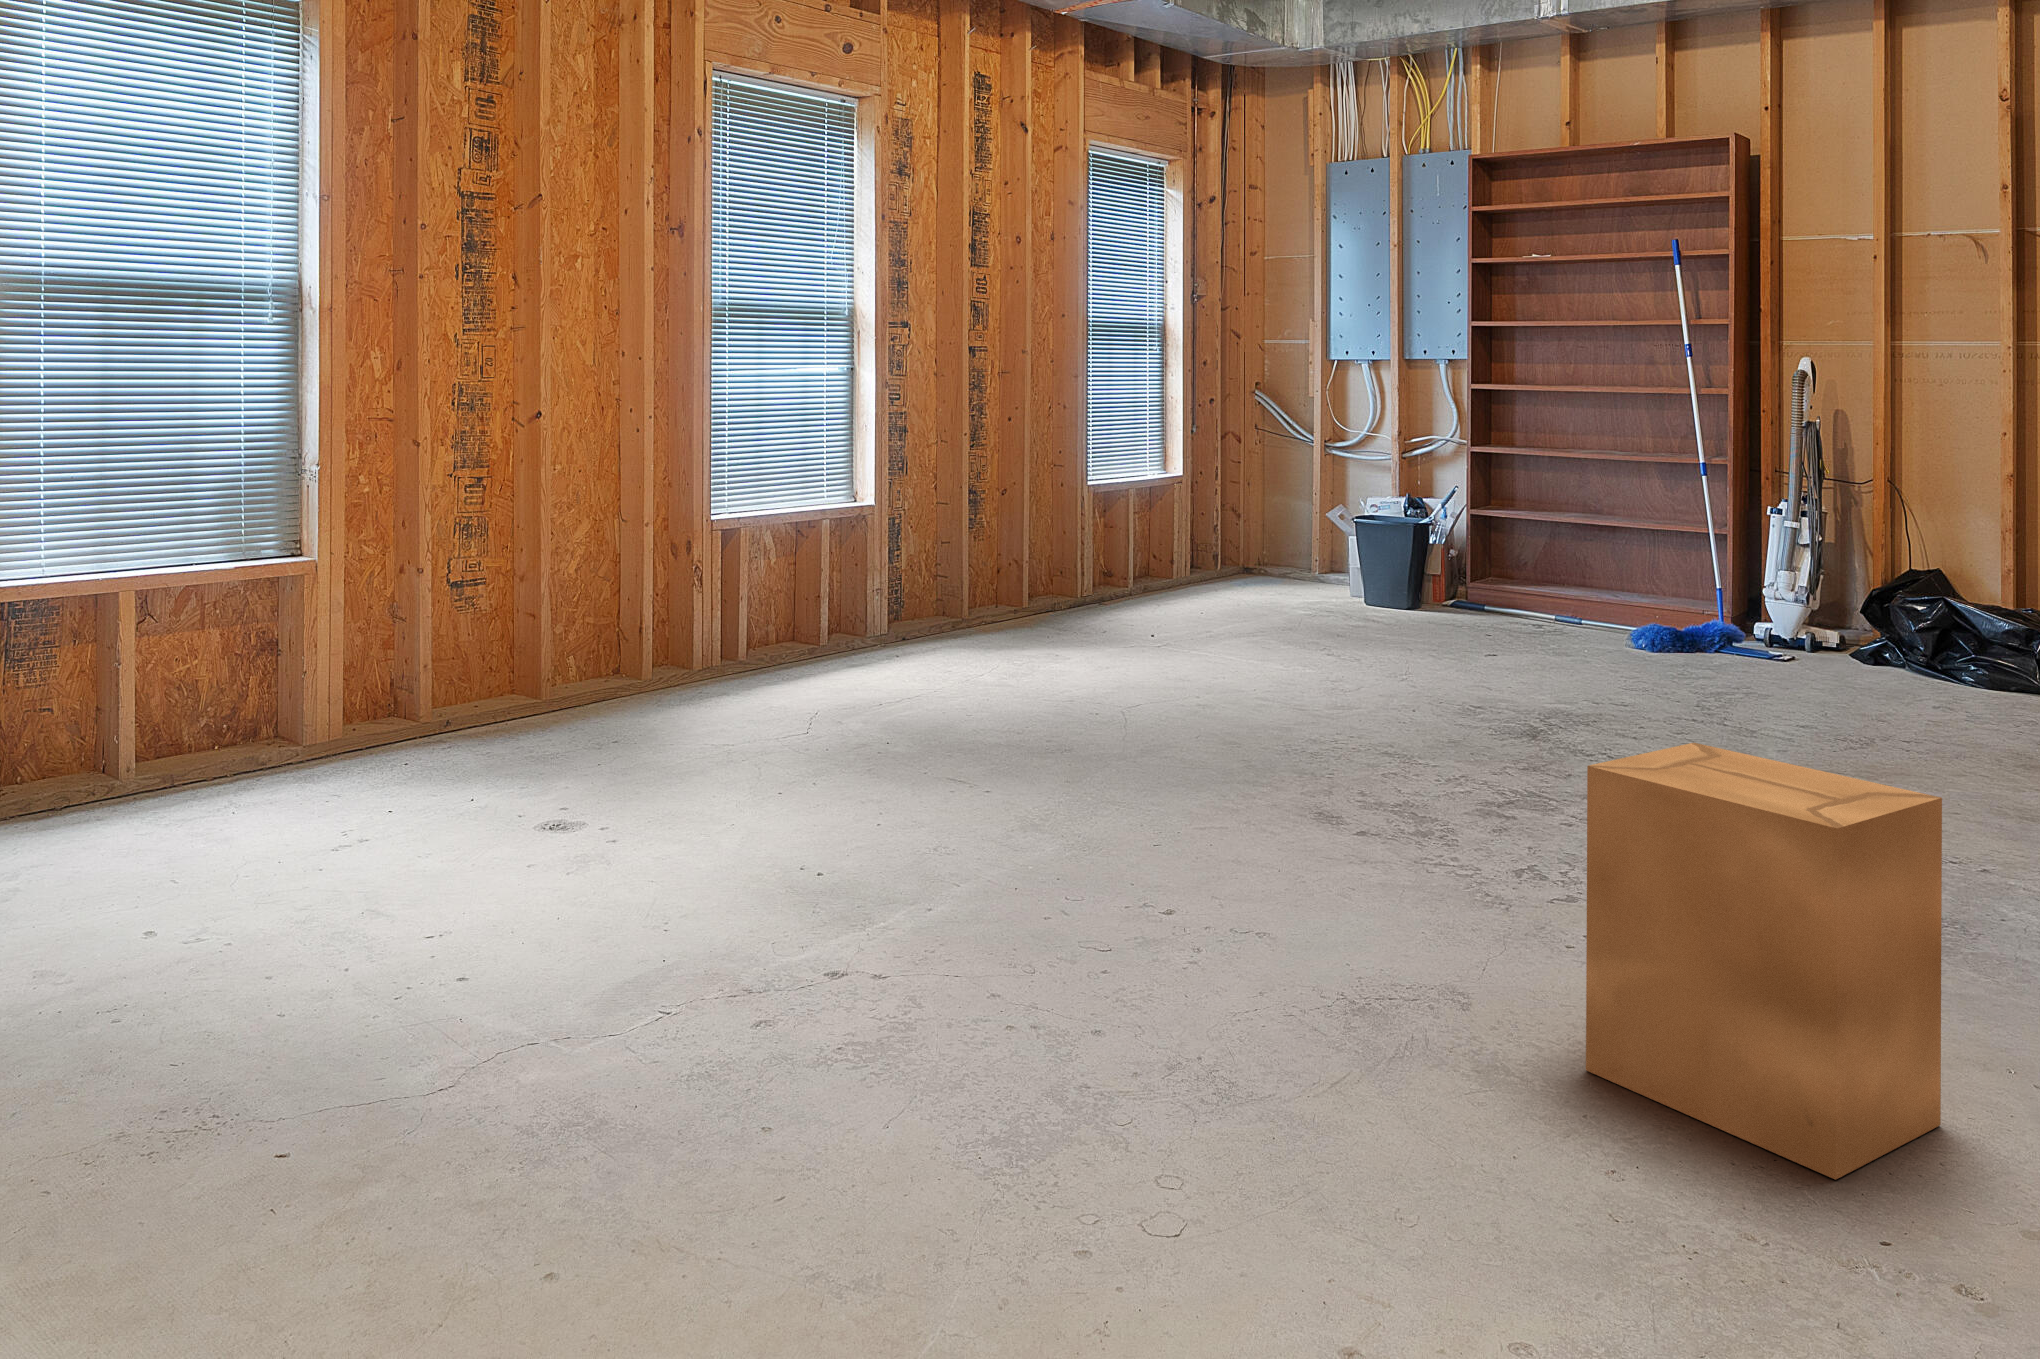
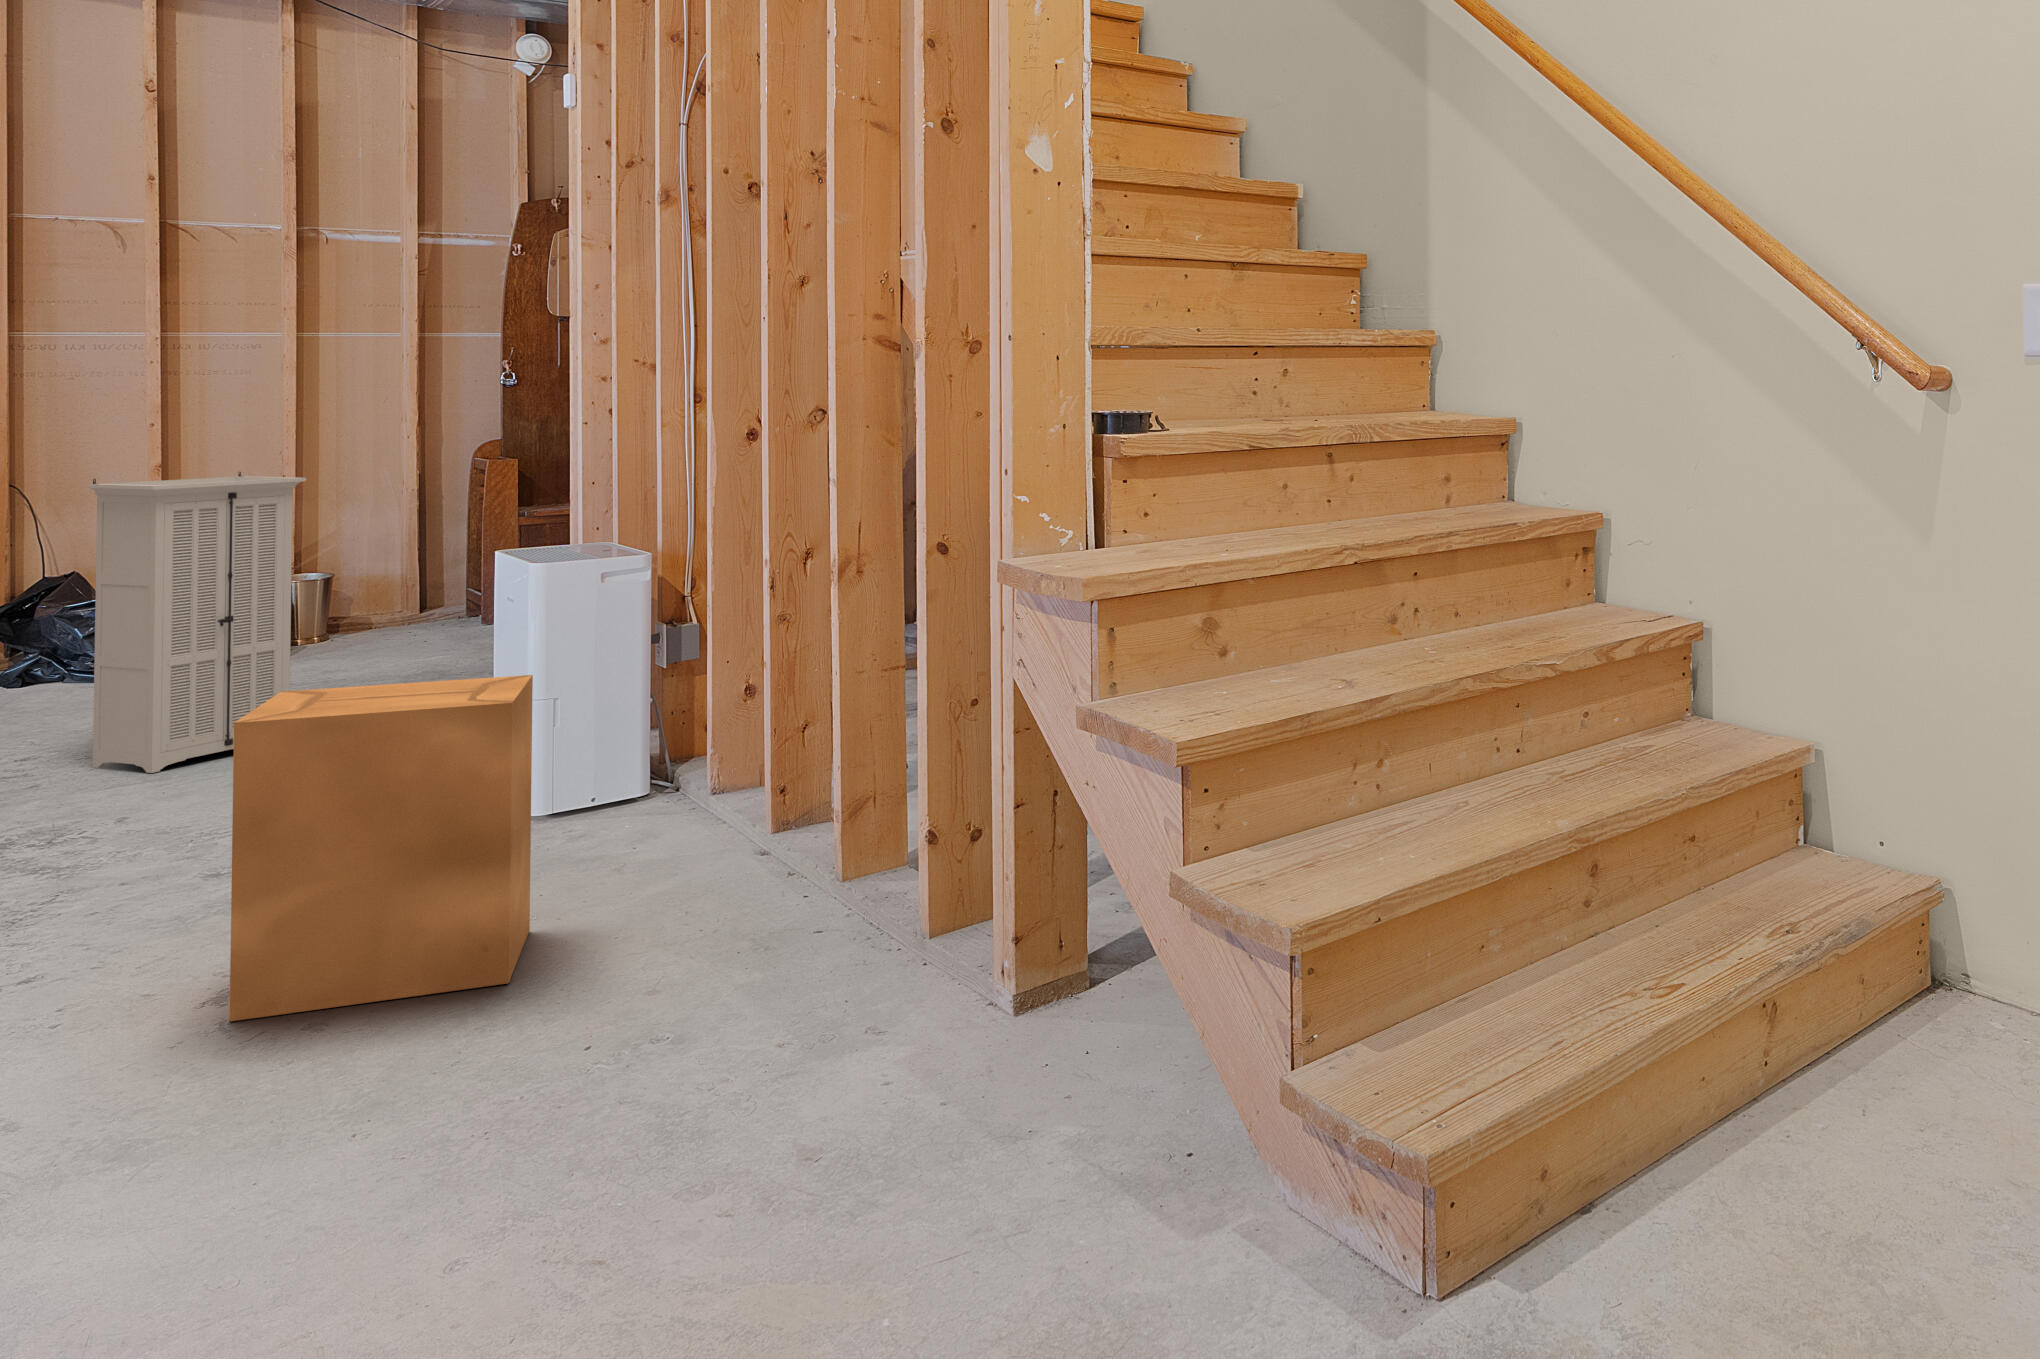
storage cabinet: none [1813,488,2015,791] -> present [88,472,306,773]

